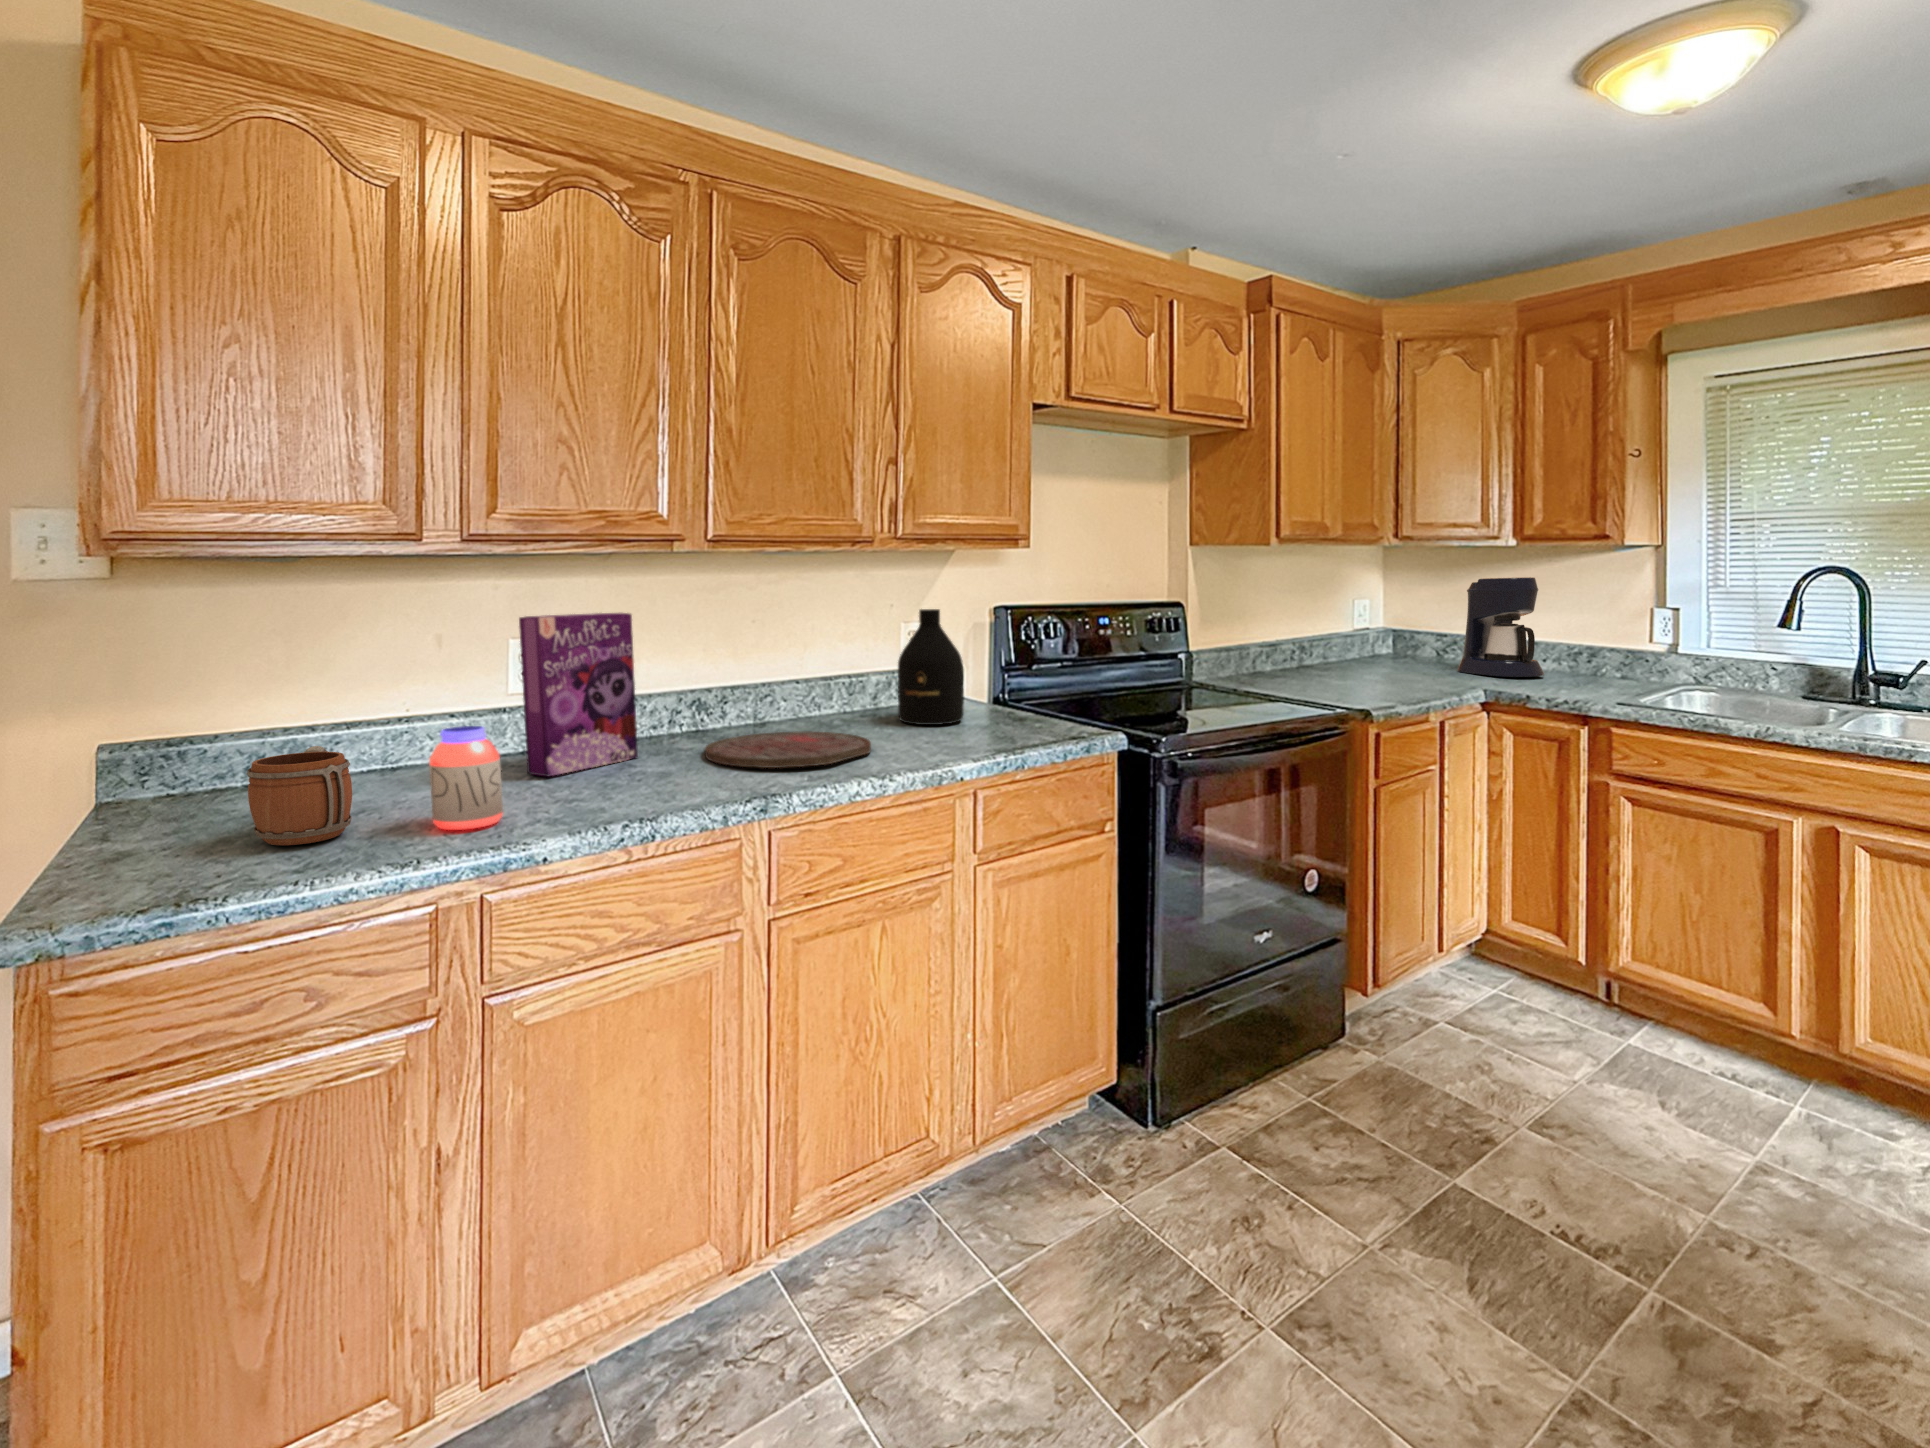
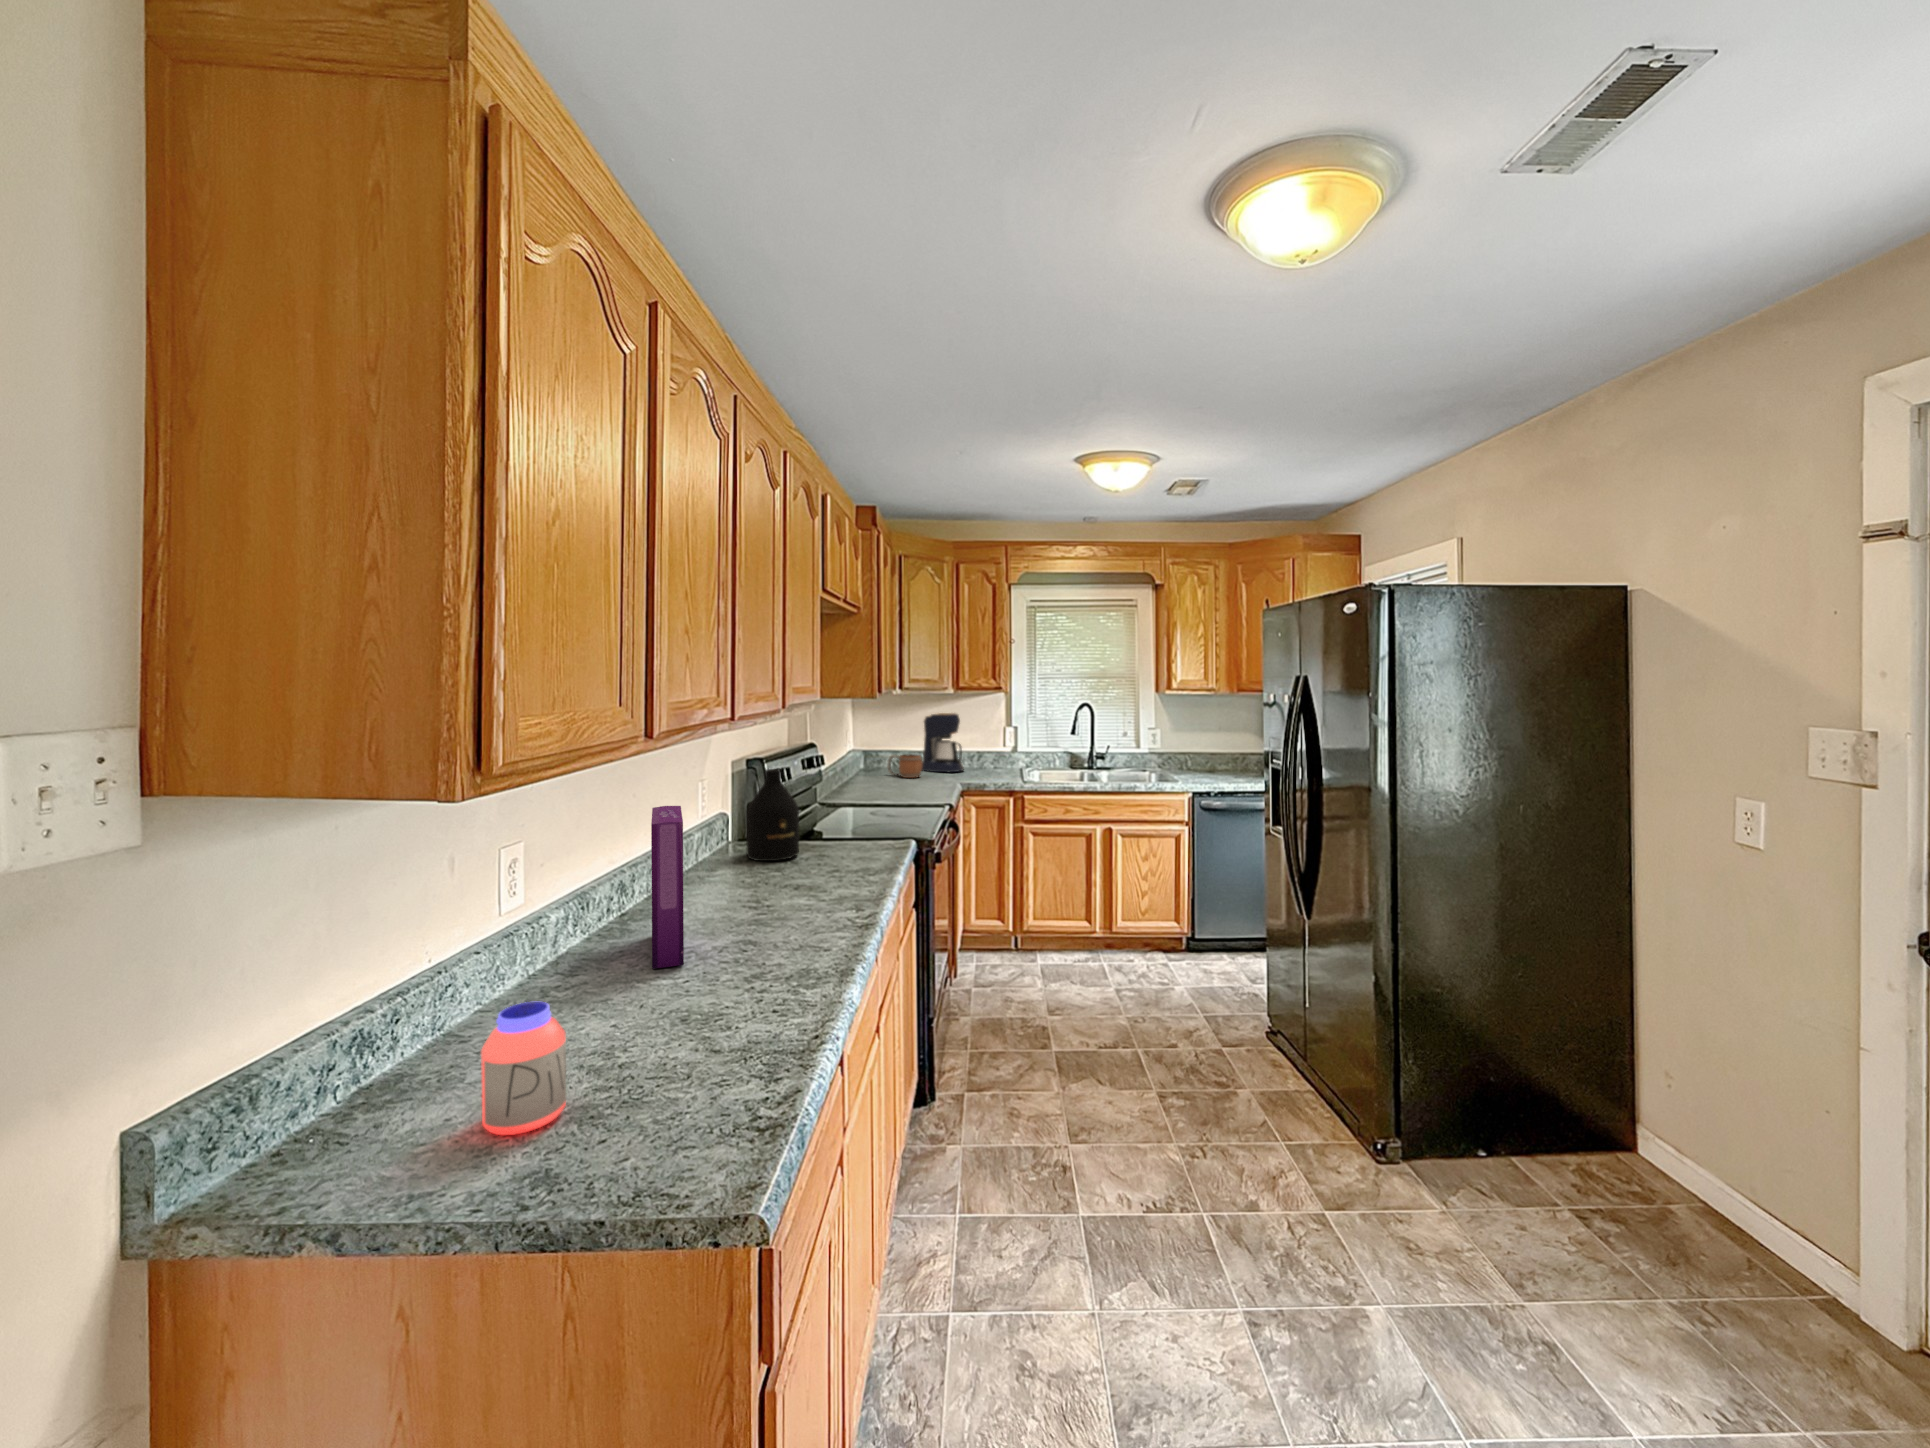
jar: present [429,726,503,830] -> present [481,1001,566,1135]
cutting board: present [705,732,871,768] -> none [700,877,836,920]
mug: present [247,746,352,845] -> present [887,755,922,778]

